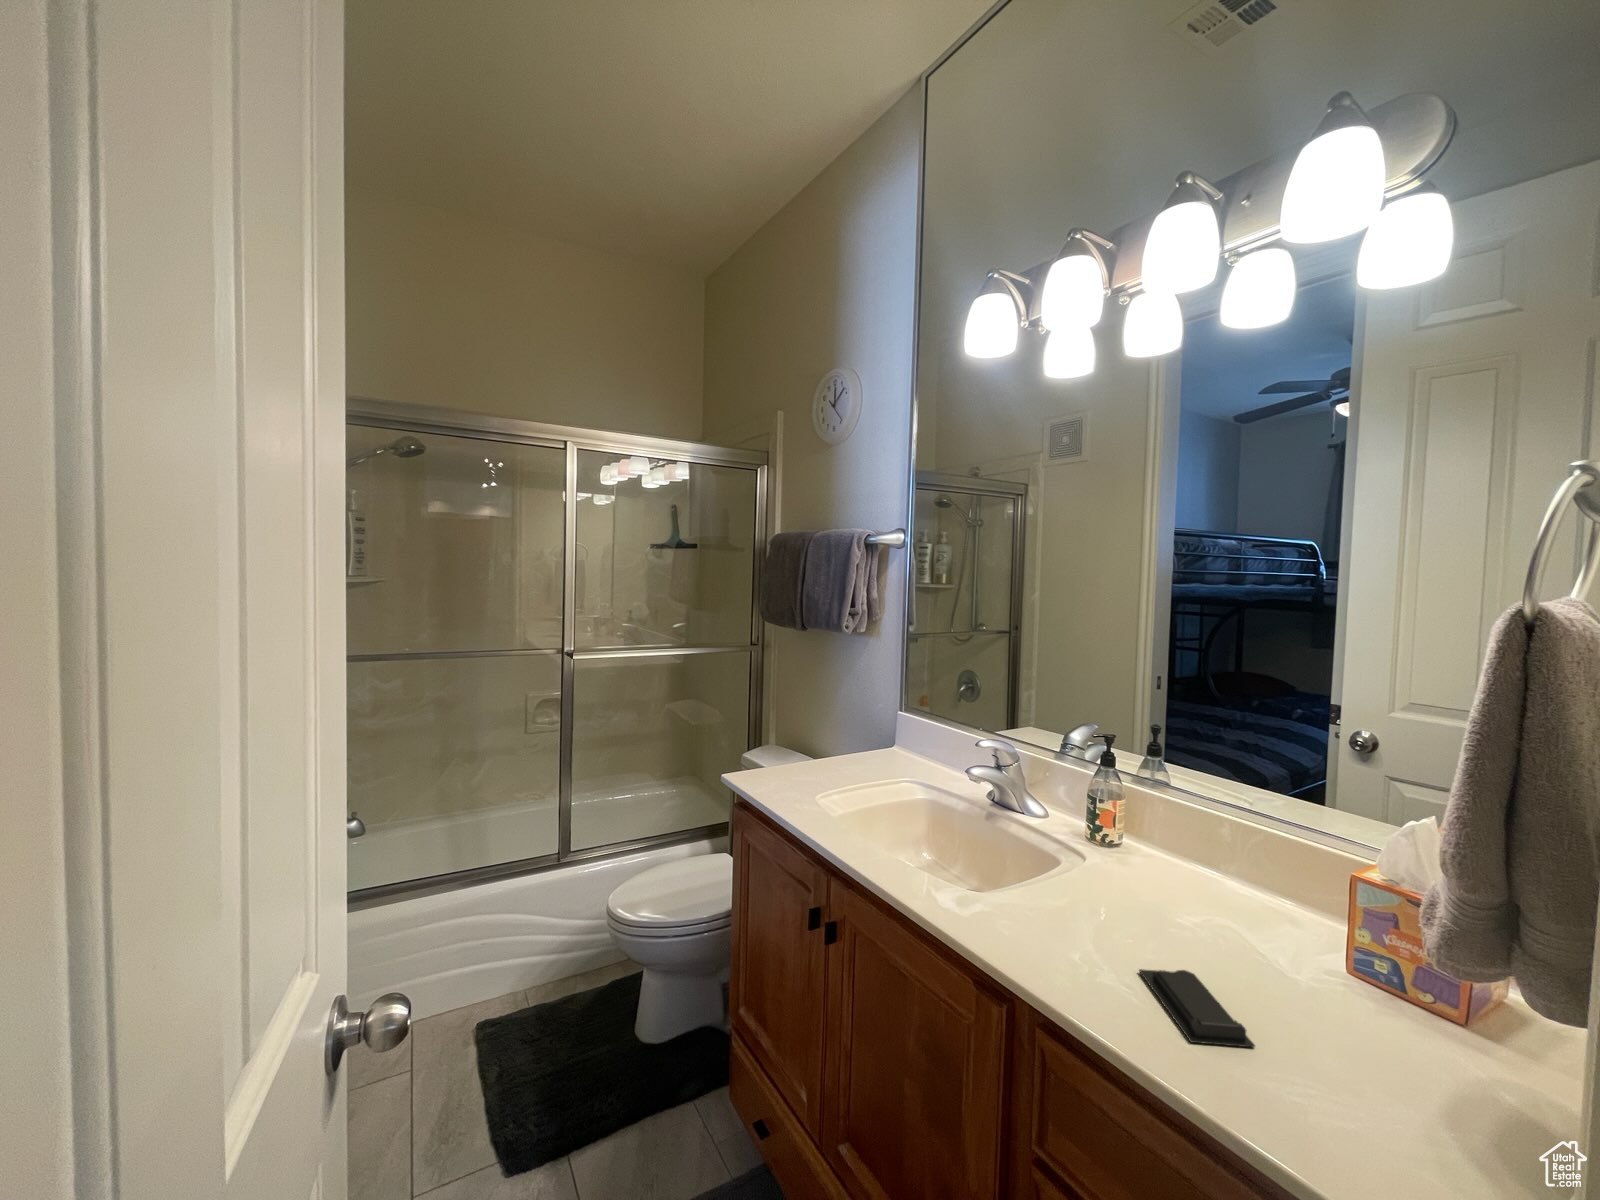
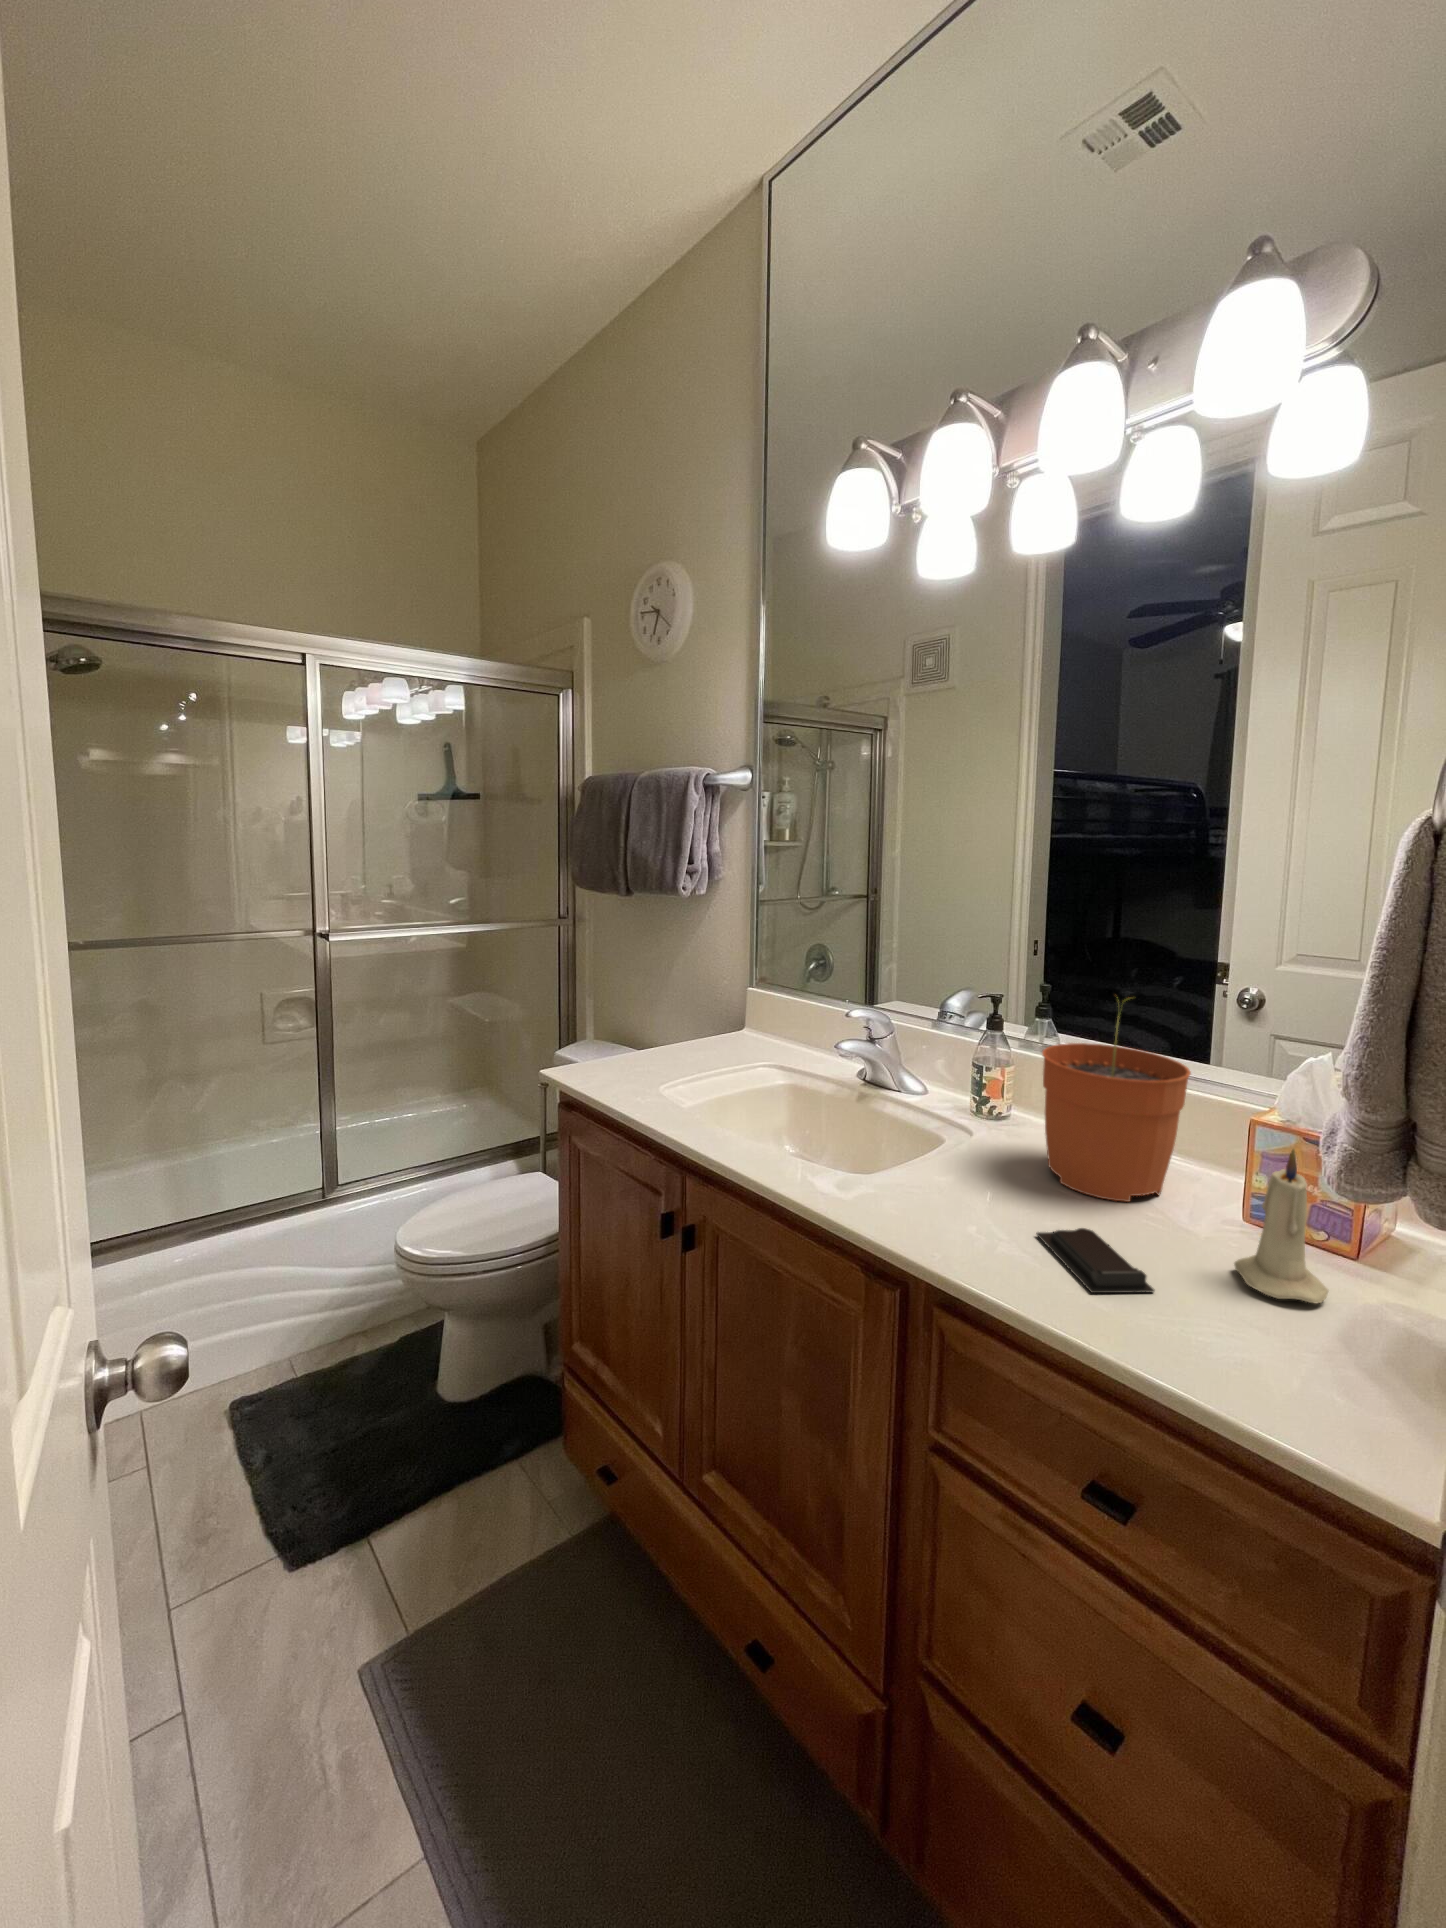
plant pot: none [1148,745,1291,942] -> present [1042,997,1191,1202]
candle: none [1338,917,1439,1079] -> present [1234,1149,1328,1303]

